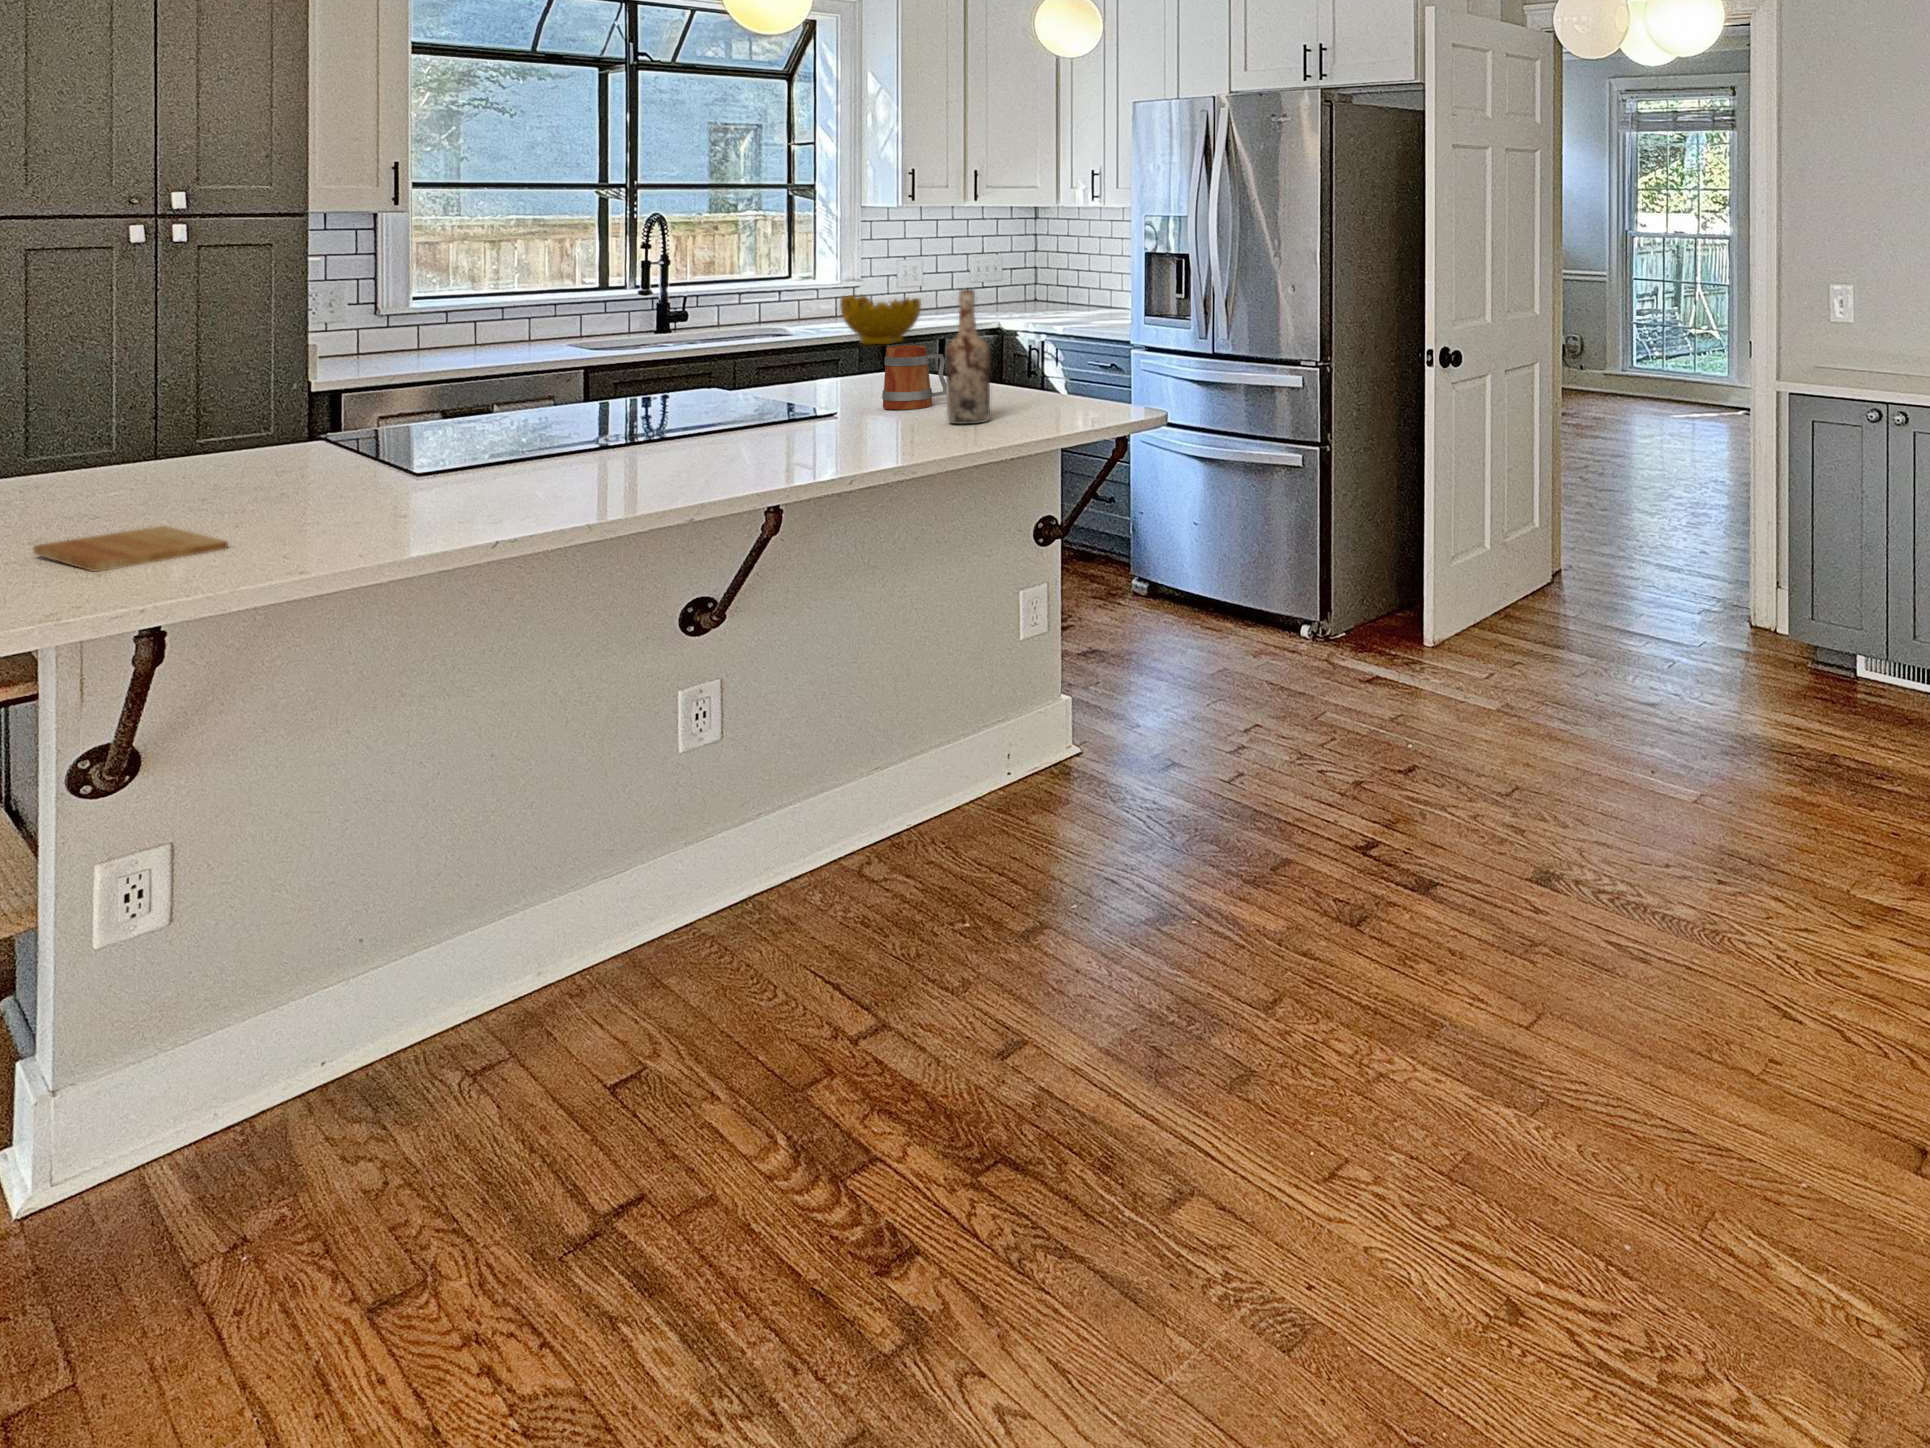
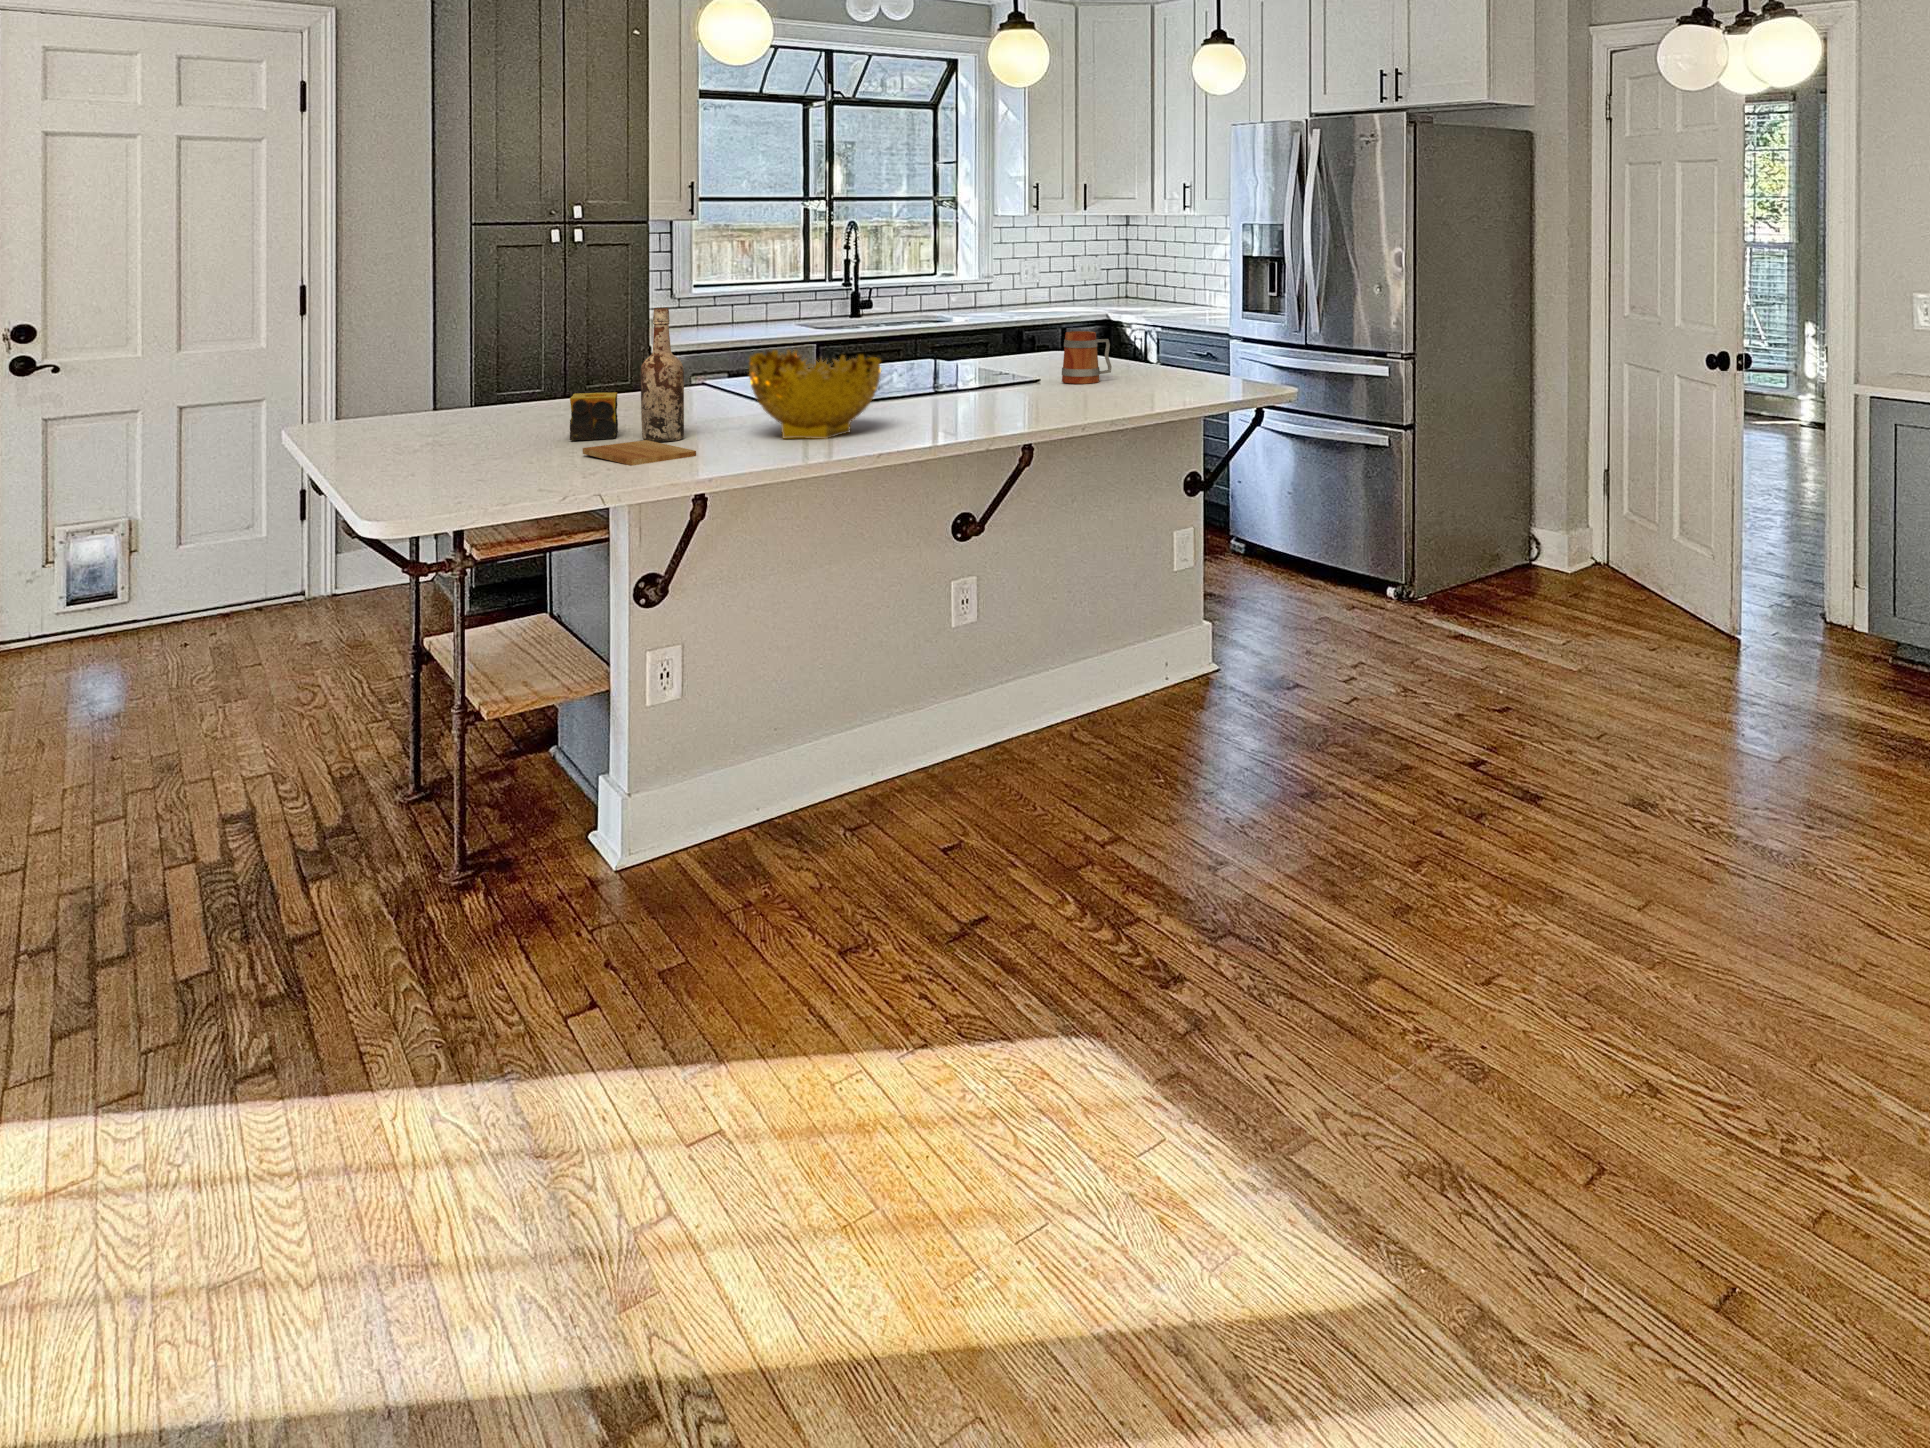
wine bottle: present [946,289,990,424] -> present [641,308,684,442]
decorative bowl: present [840,294,921,345] -> present [749,350,881,439]
candle: none [48,454,151,528] -> present [570,392,618,441]

